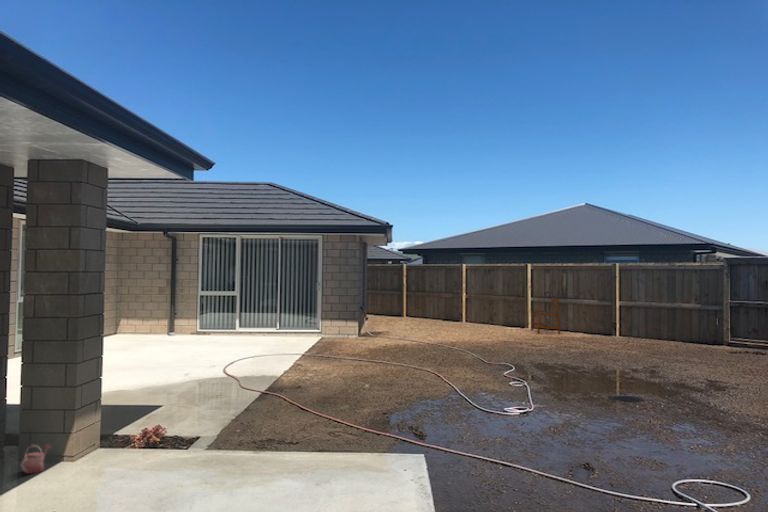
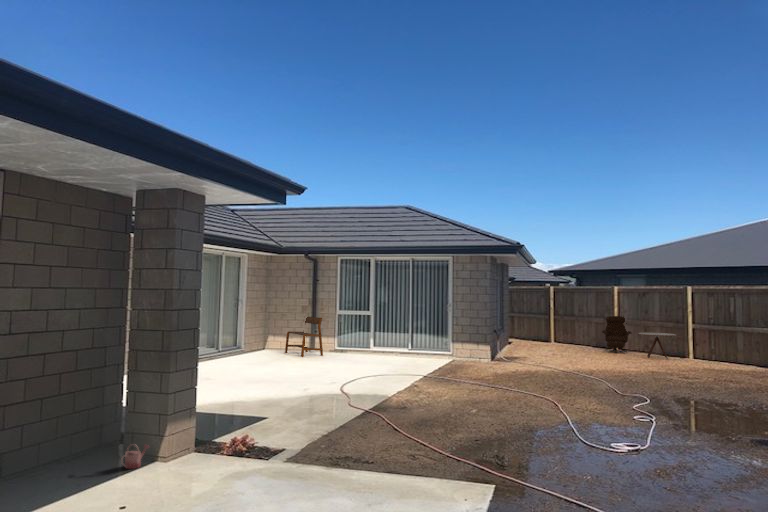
lounge chair: none [452,292,477,326] -> present [602,316,632,352]
bench: present [531,298,560,334] -> present [285,317,323,357]
round table: none [485,306,517,329] -> present [638,333,676,359]

